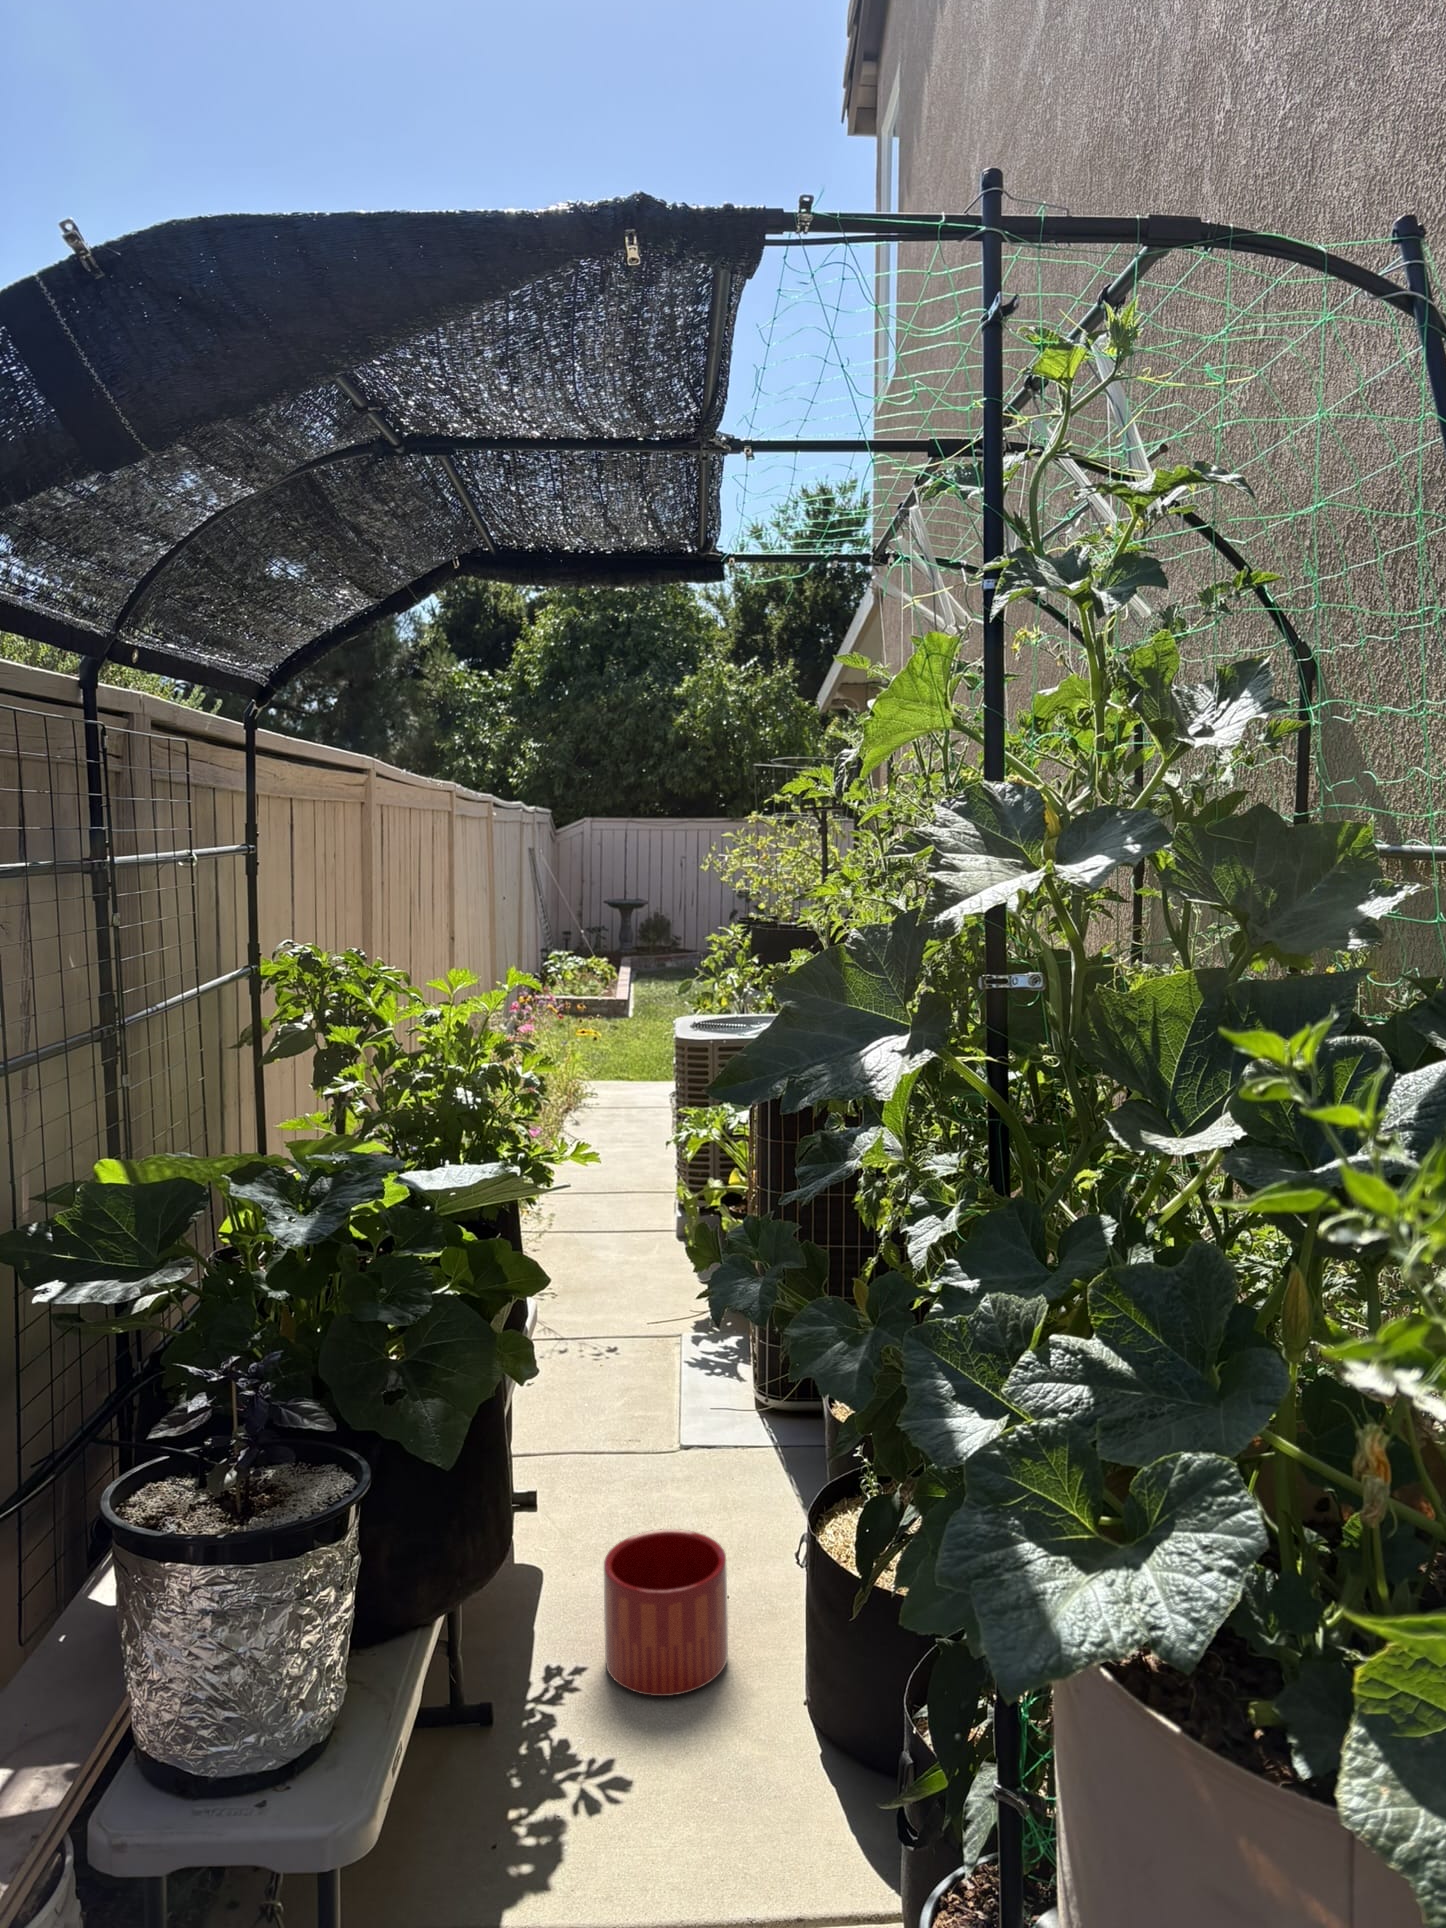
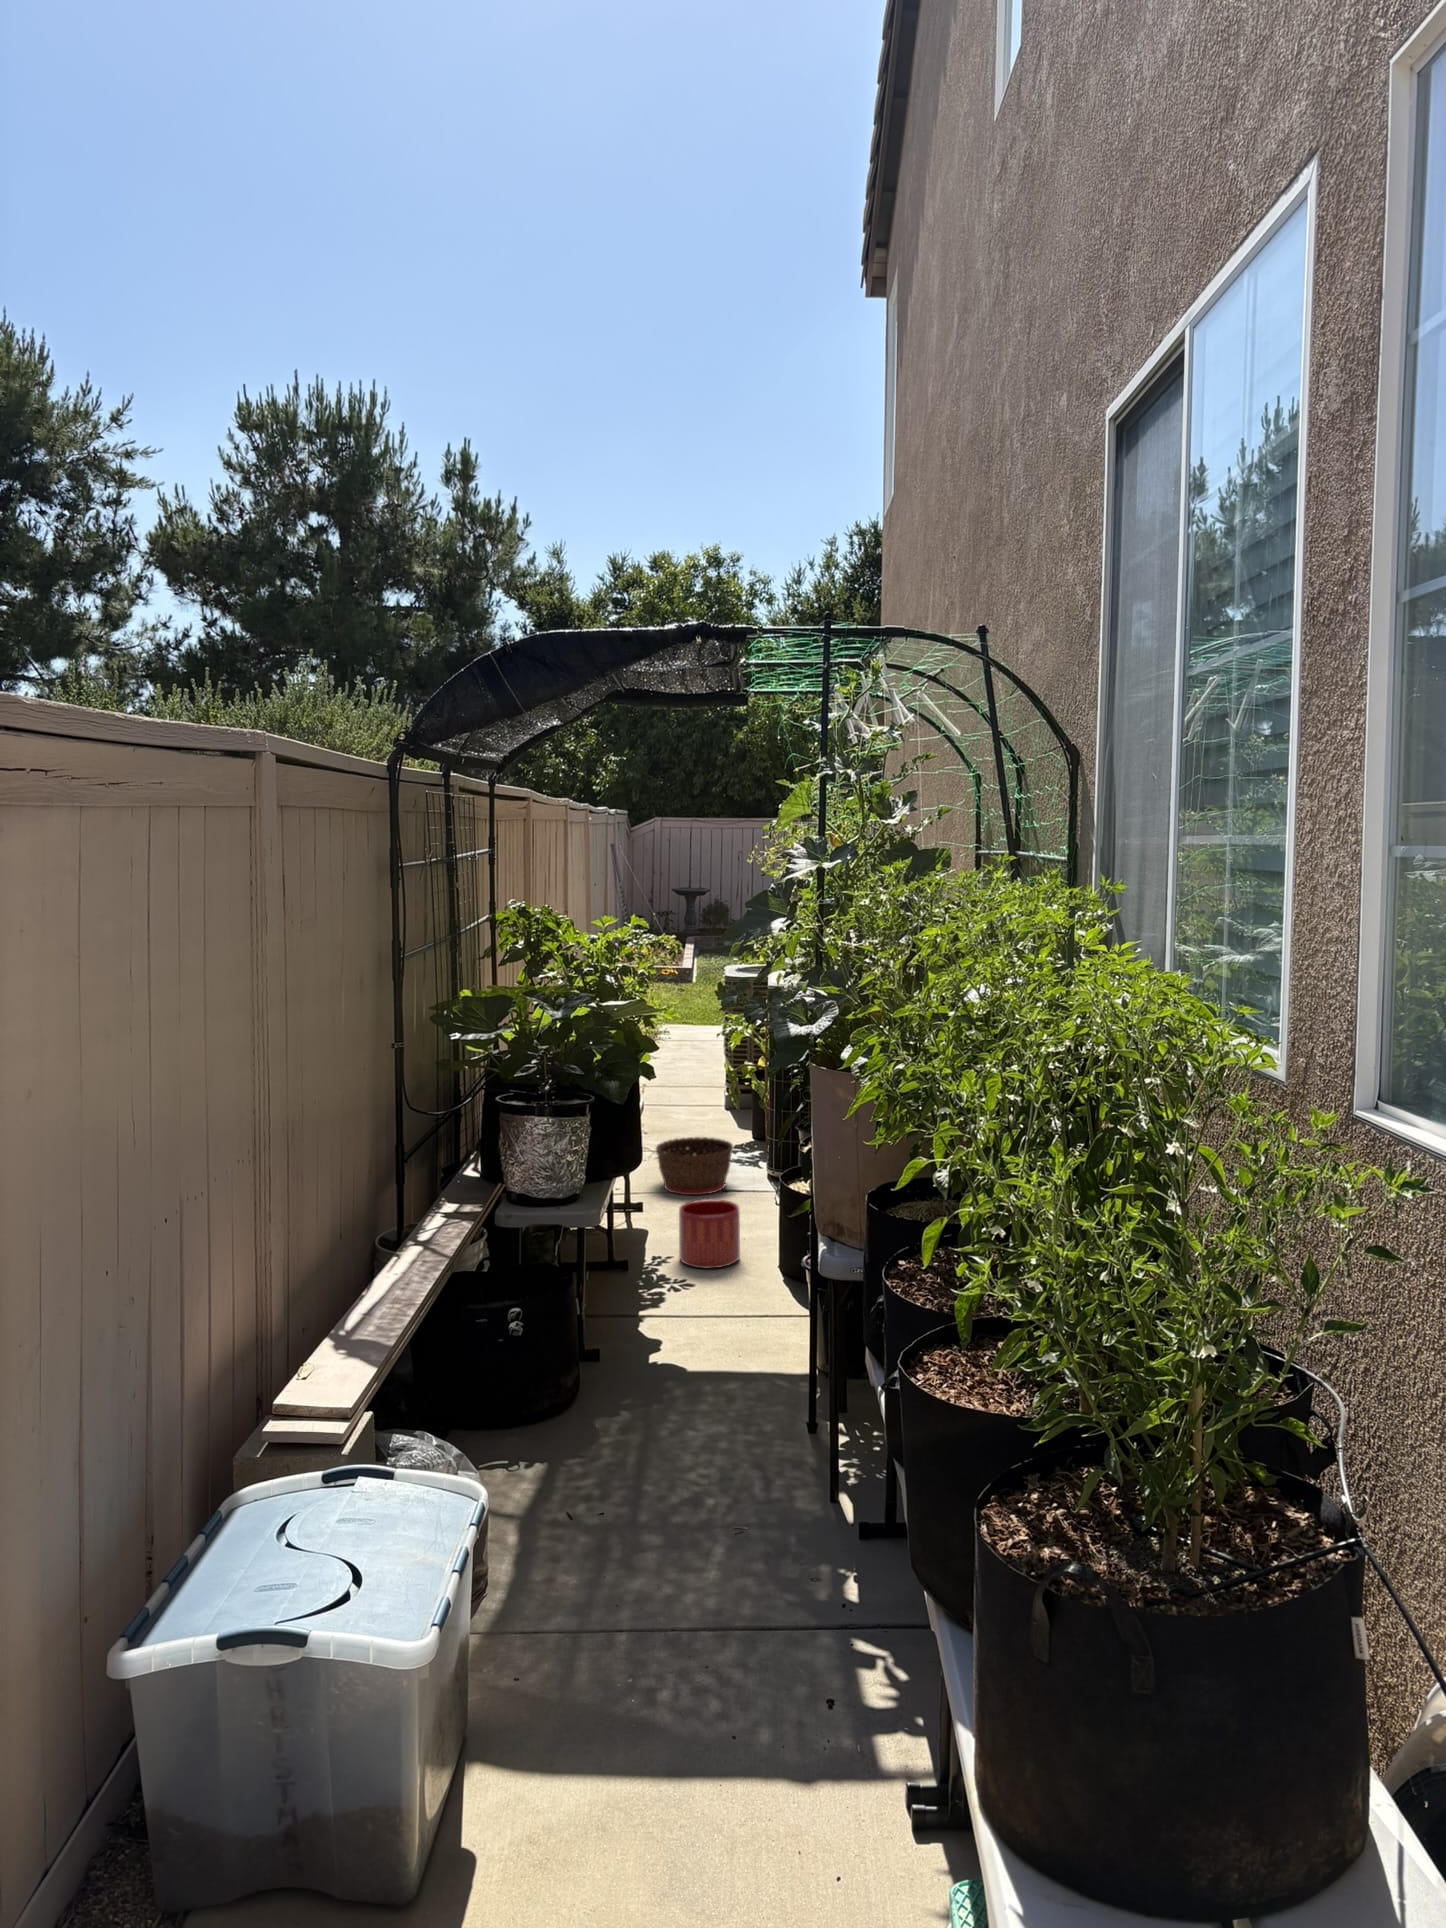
basket: none [565,1336,702,1455] -> present [656,1137,733,1195]

